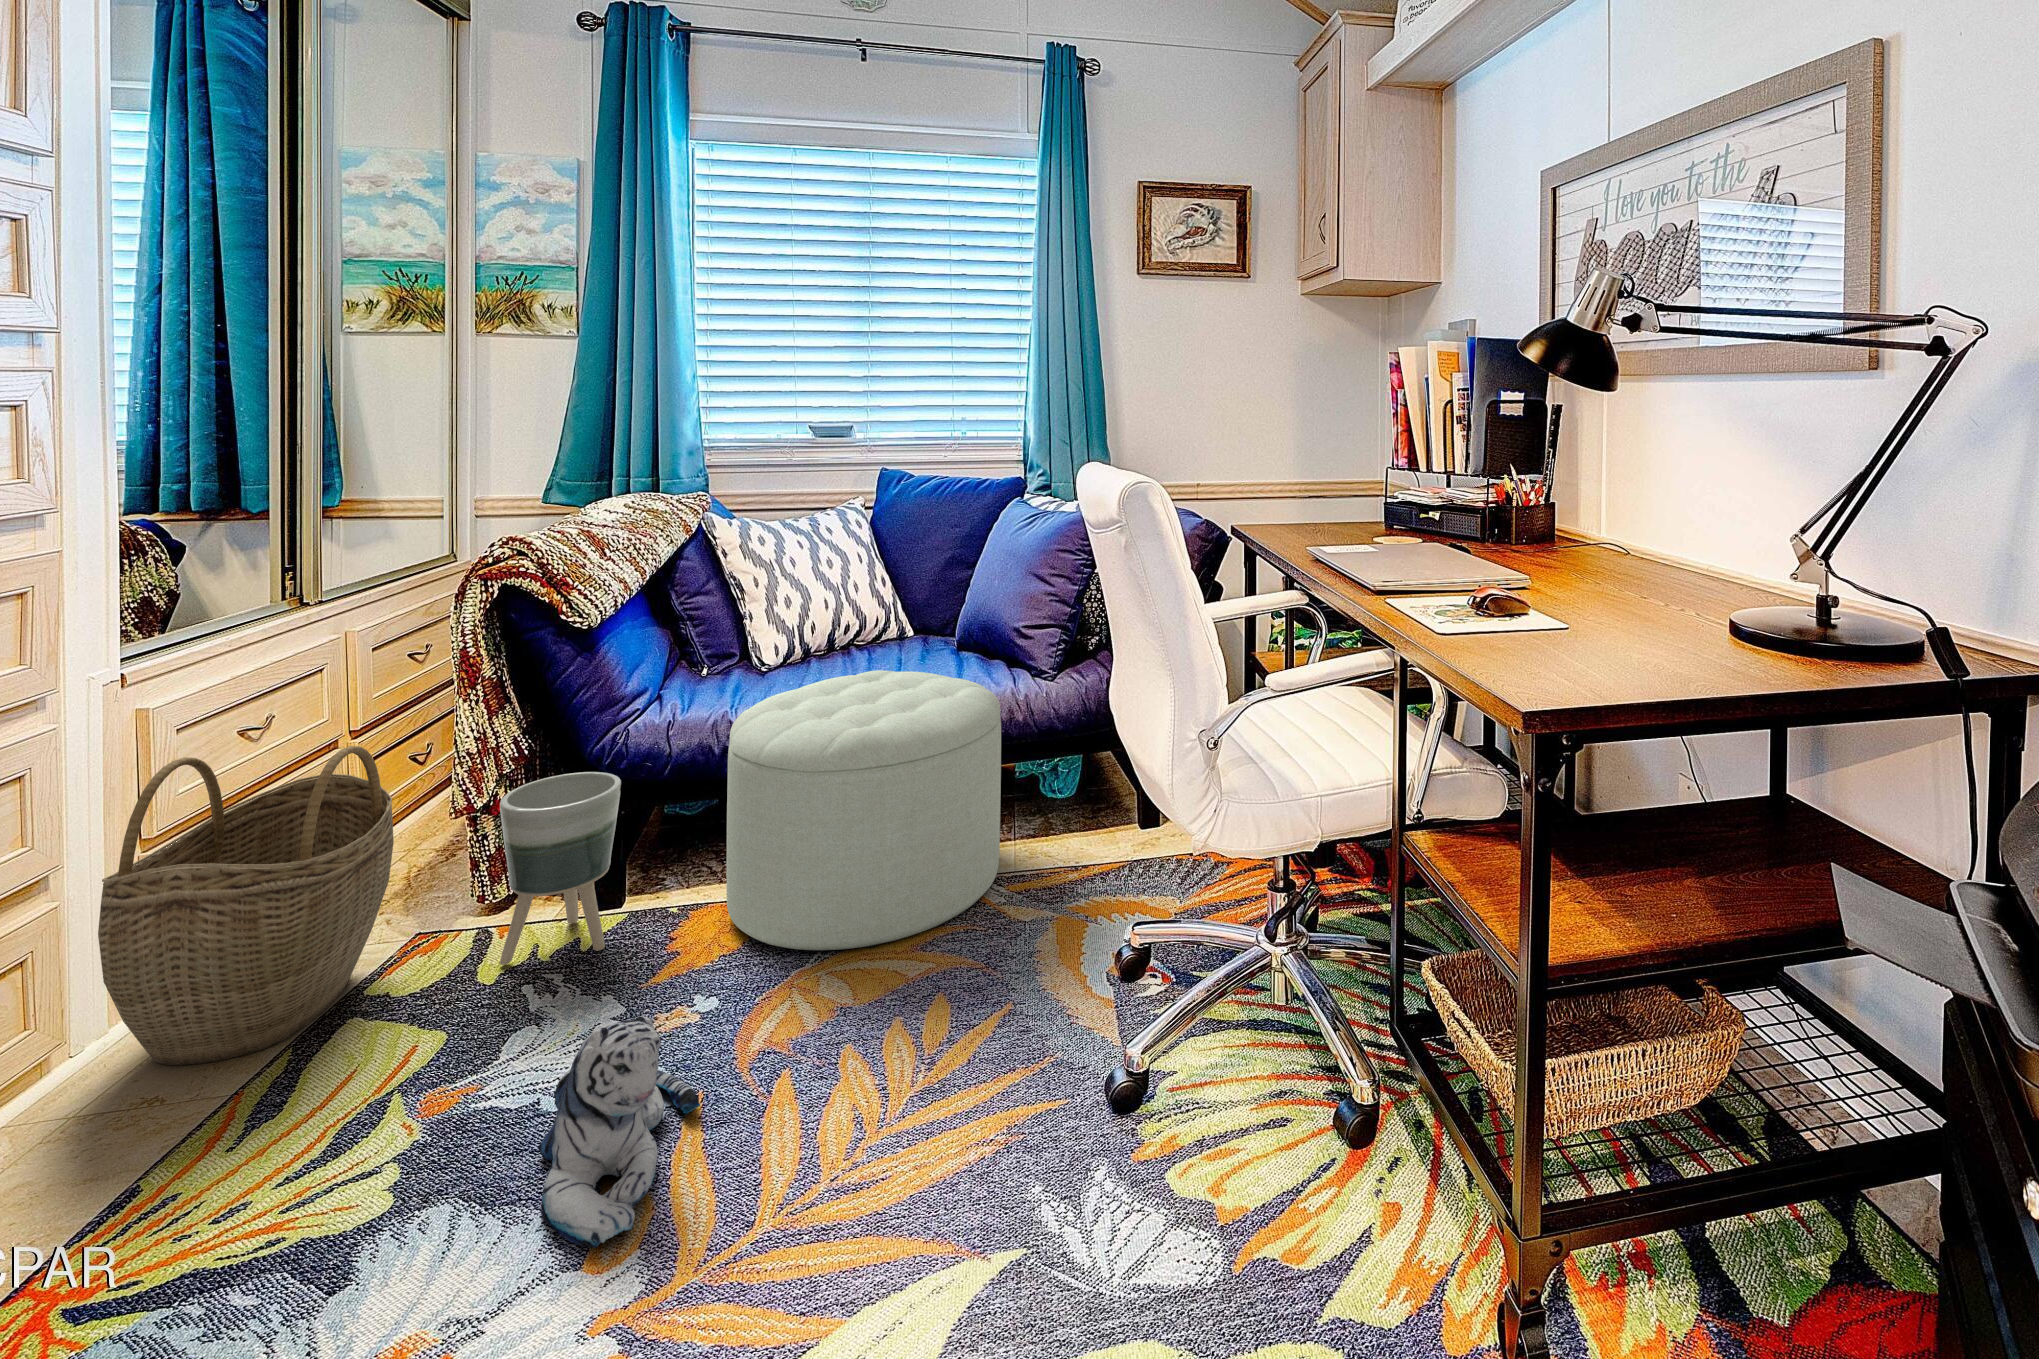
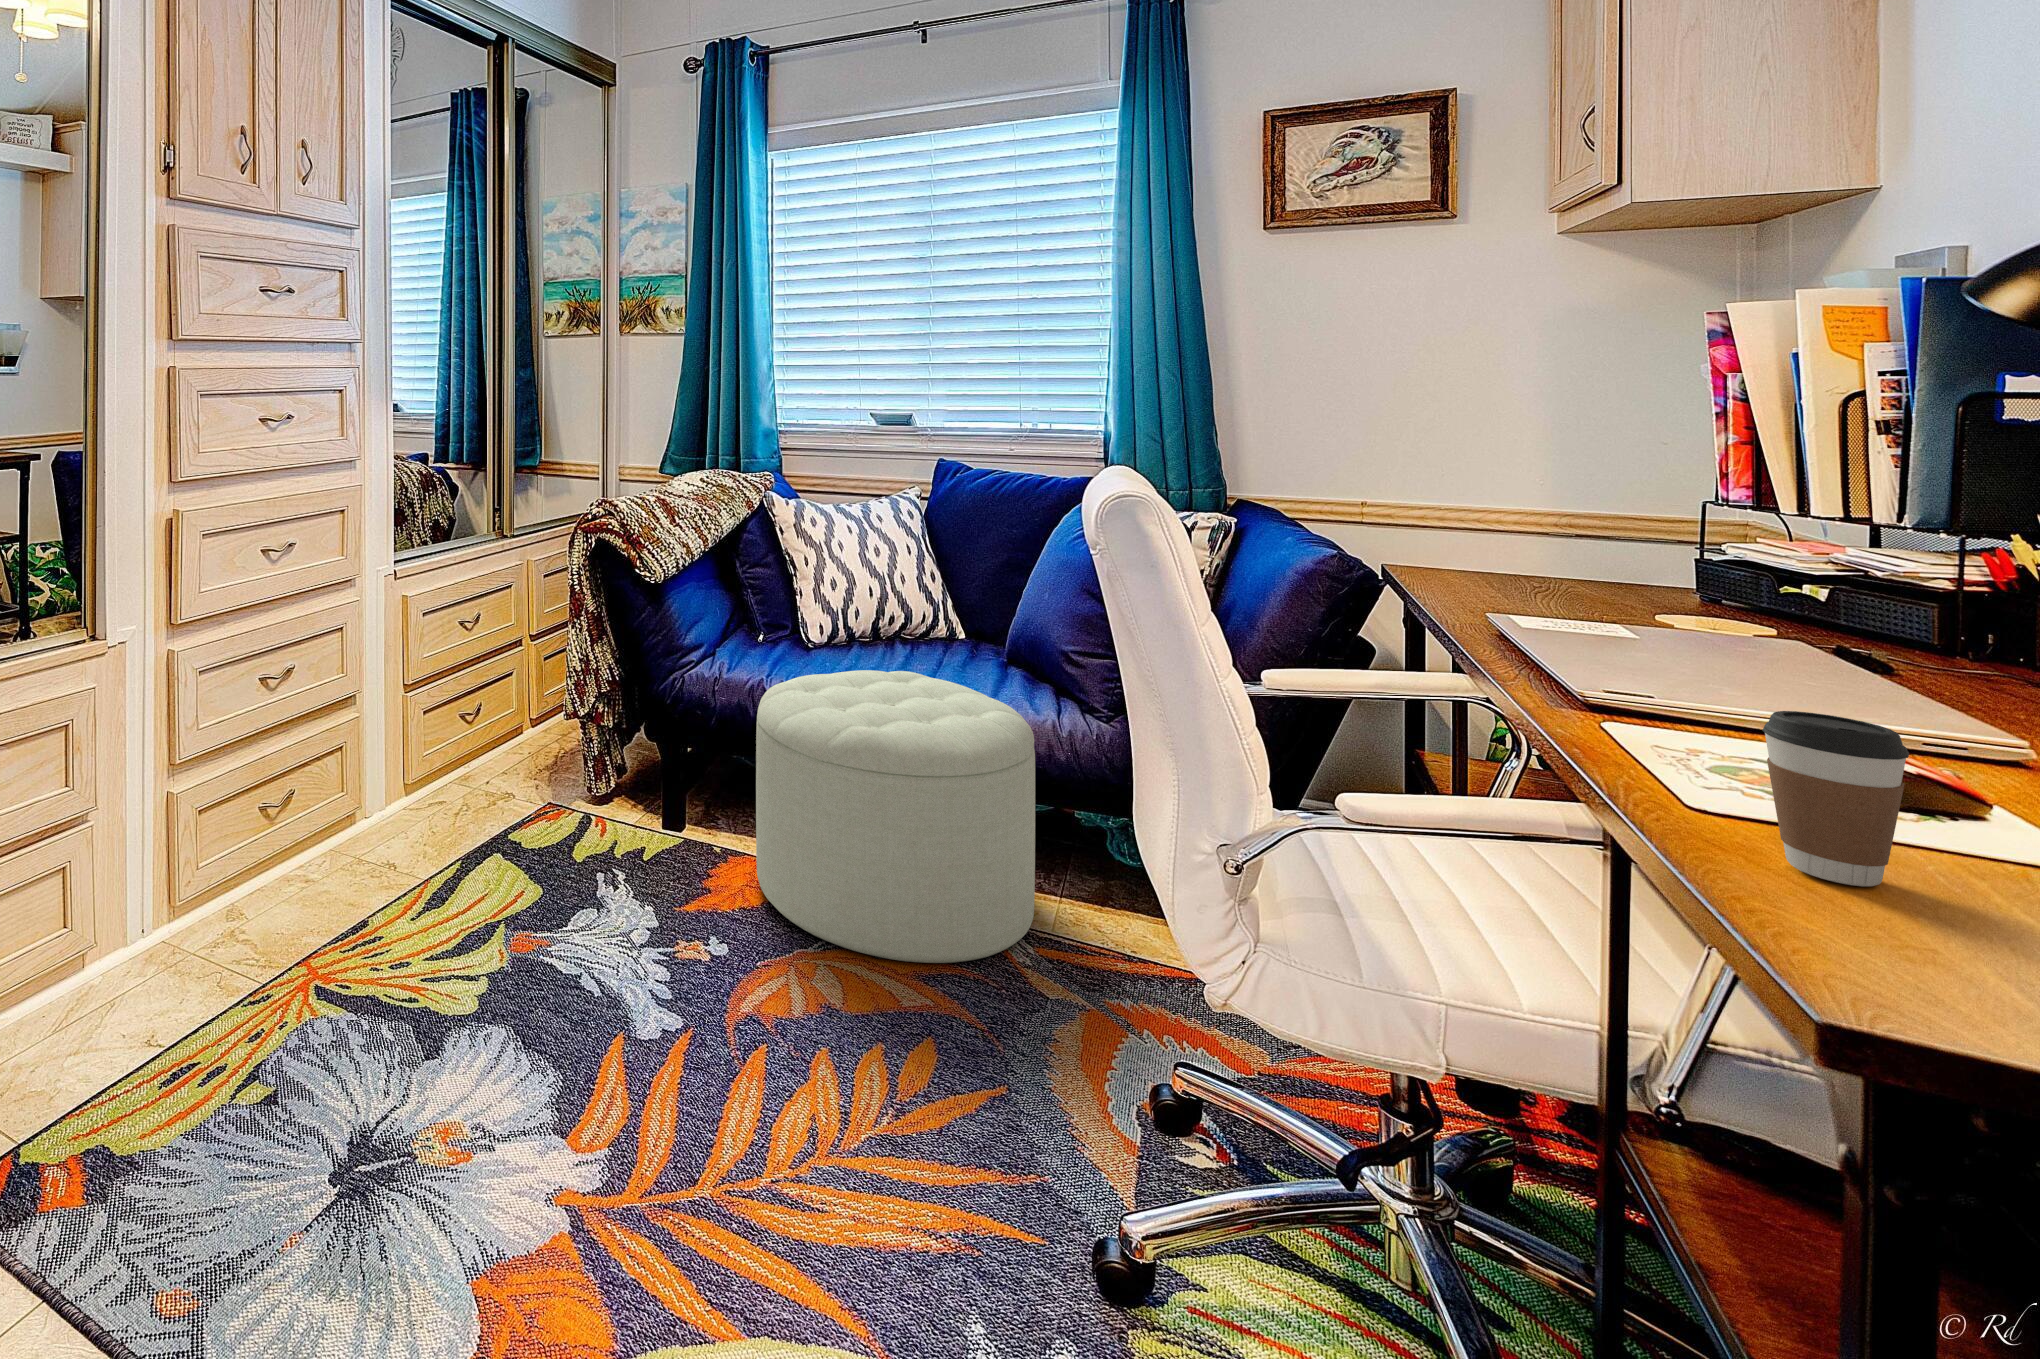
coffee cup: none [1482,568,1532,655] -> present [1763,711,1909,887]
woven basket: present [98,746,394,1065] -> none [368,634,530,858]
planter: present [500,772,621,965] -> none [589,706,676,867]
plush toy: present [538,1017,700,1248] -> none [553,934,685,1127]

